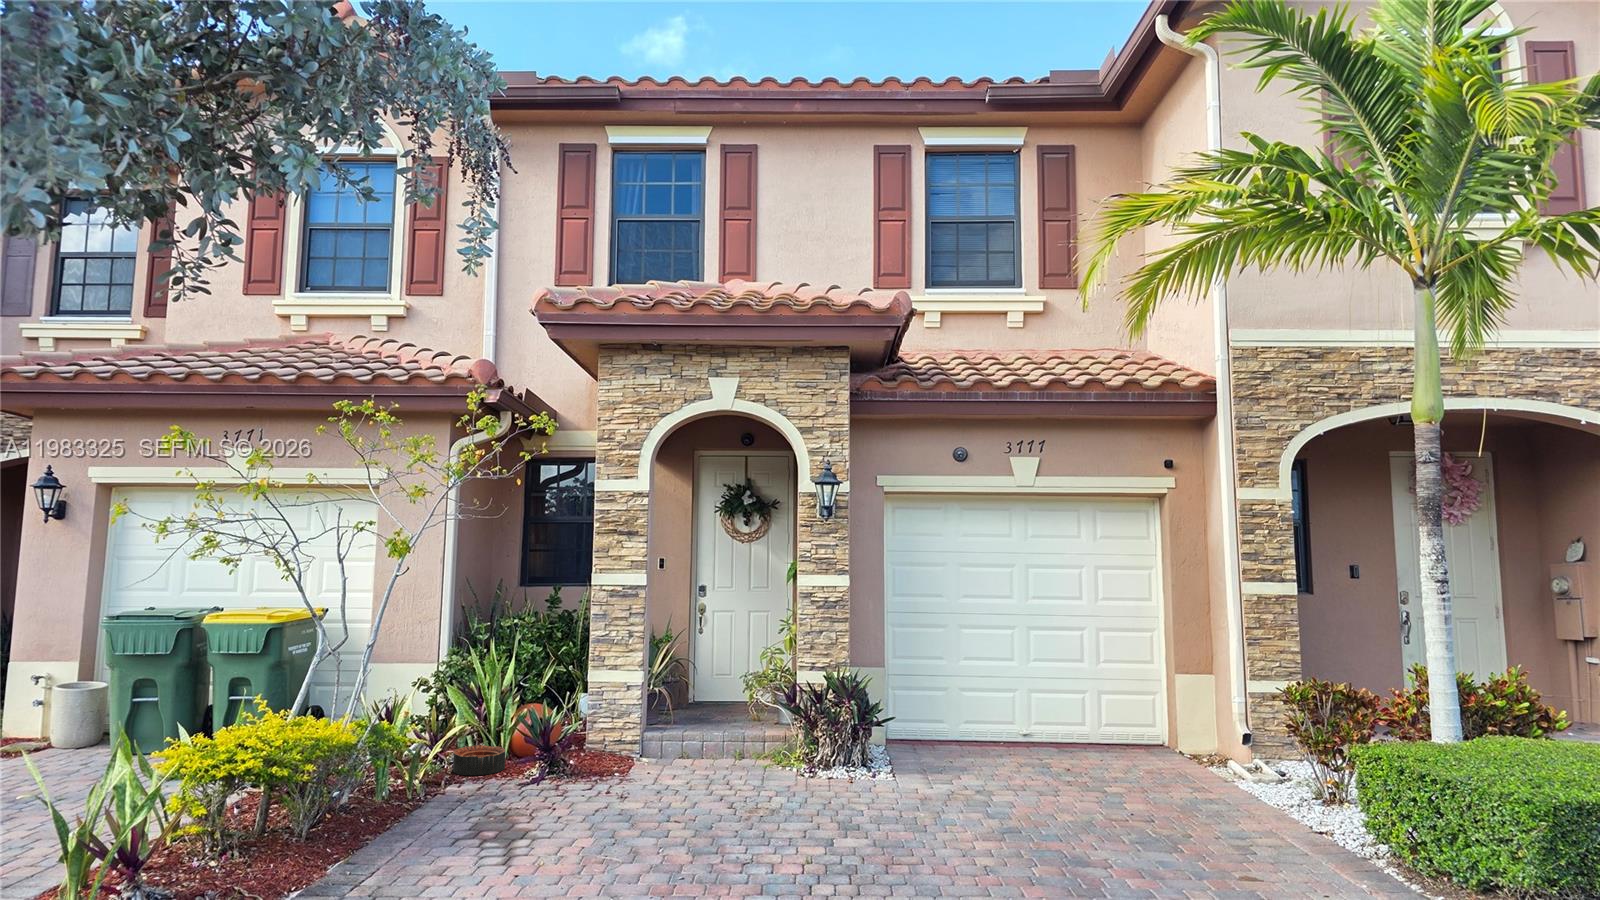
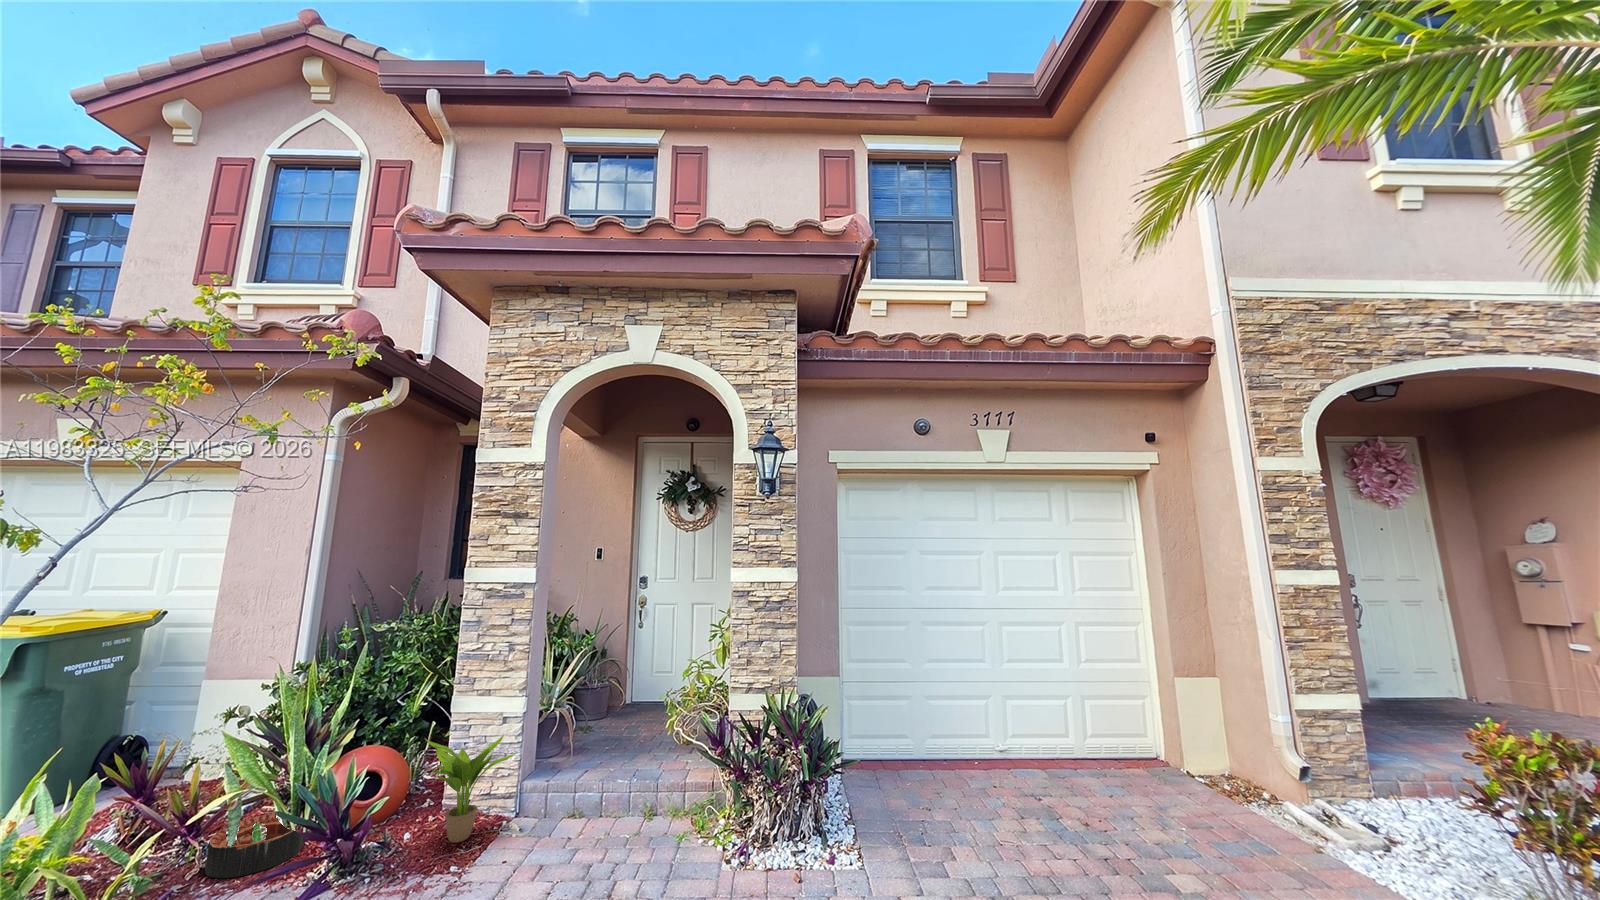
potted plant: none [585,693,643,767] -> present [425,736,515,843]

